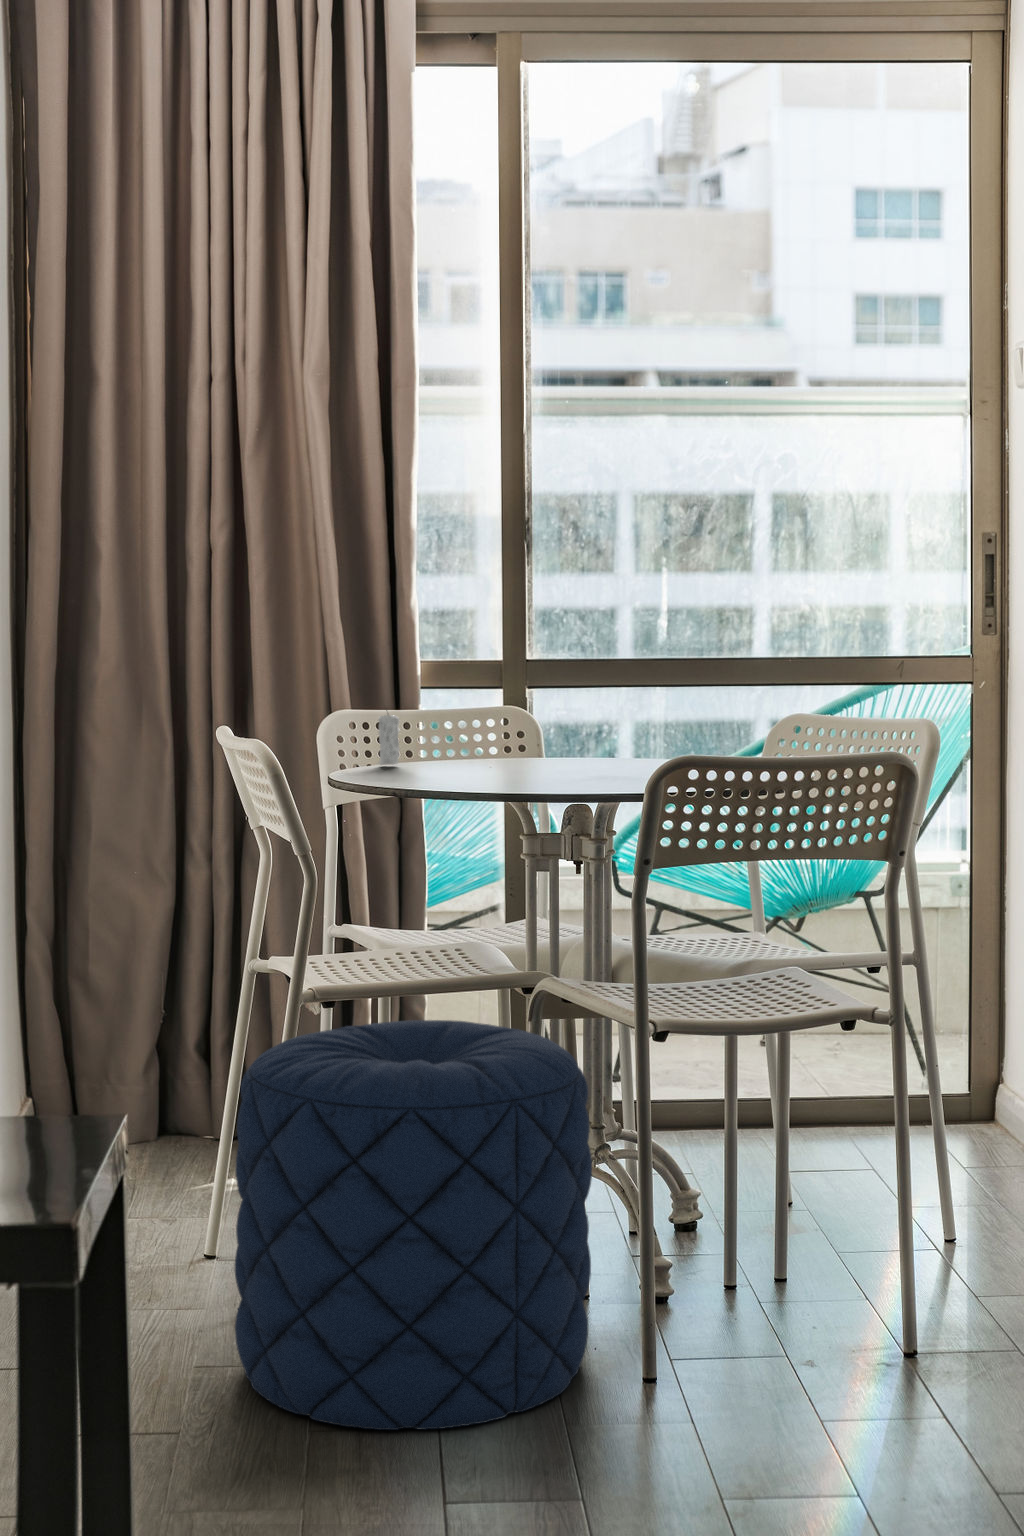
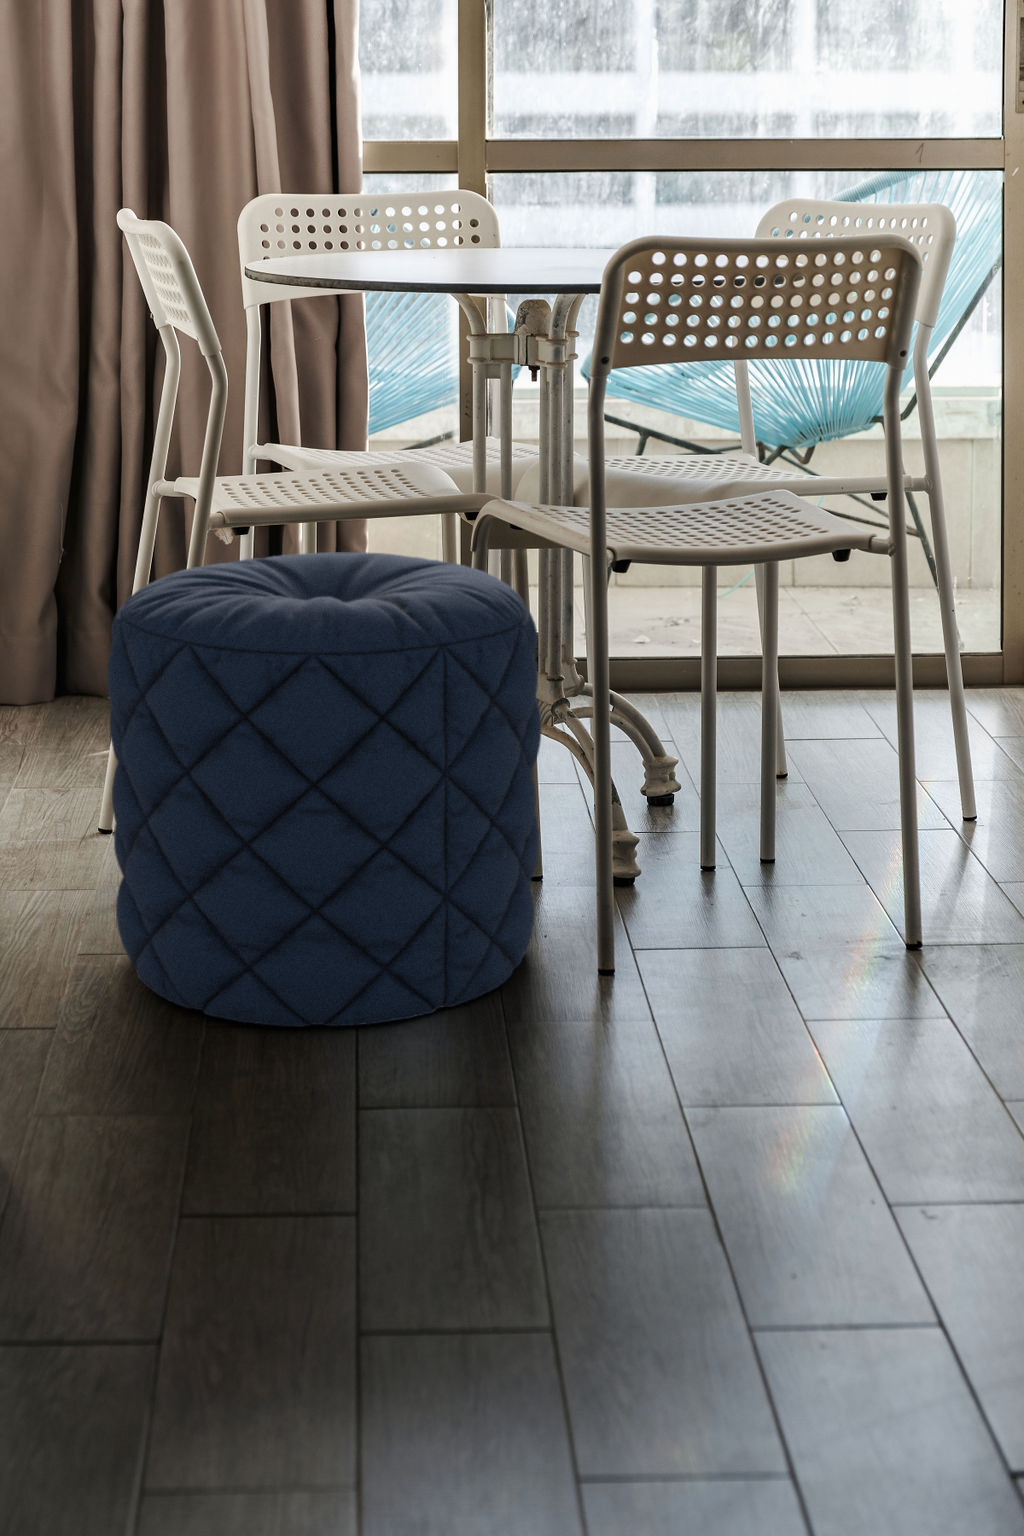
candle: present [378,710,399,765] -> none [295,170,322,248]

